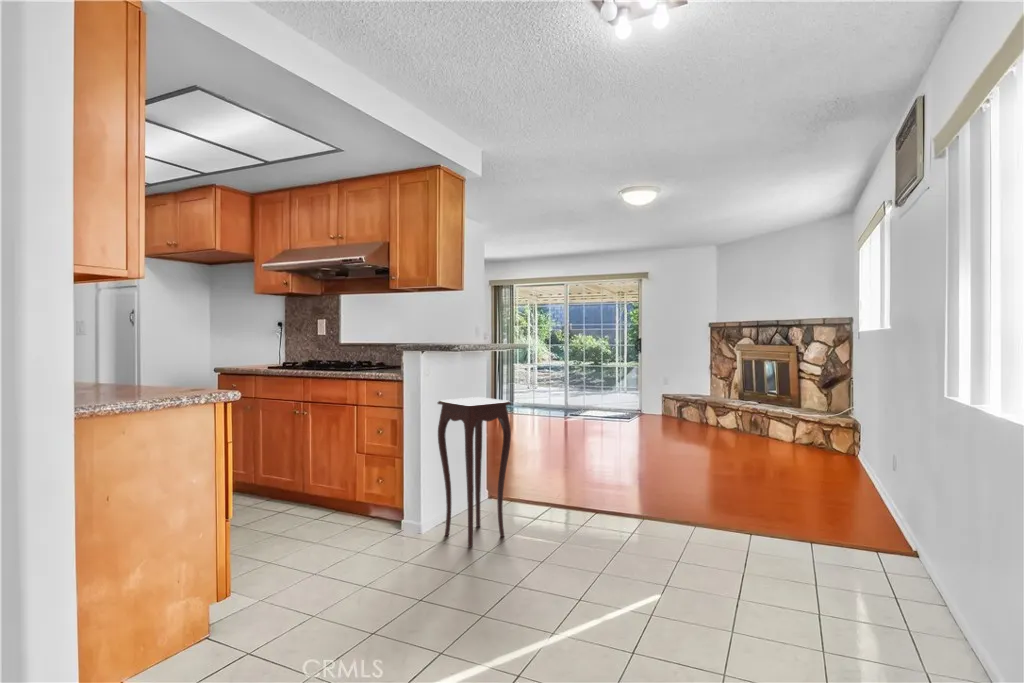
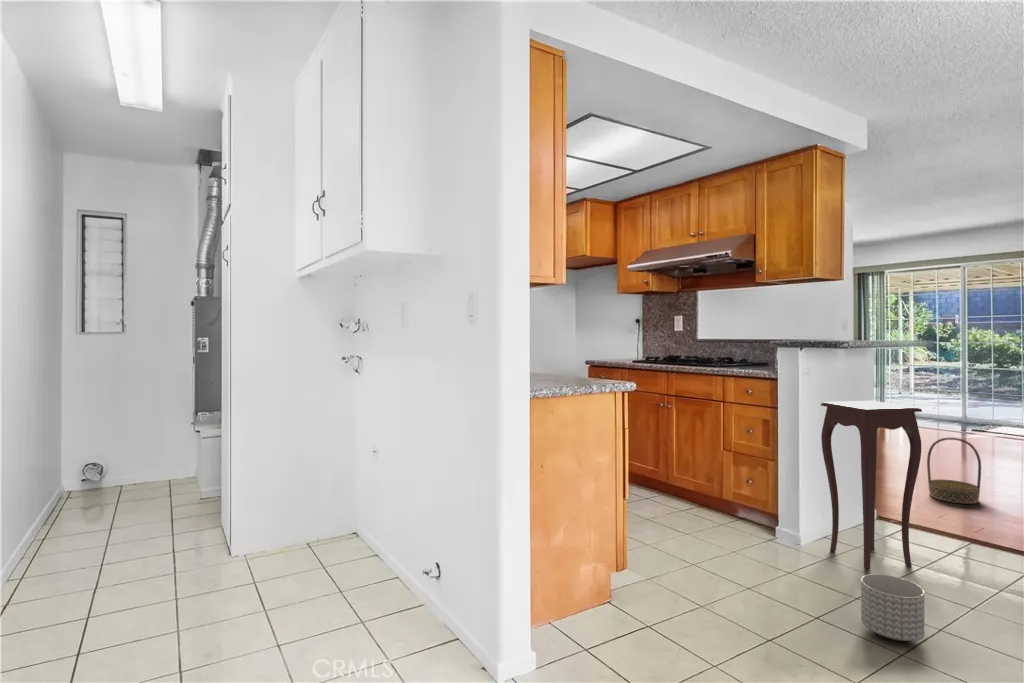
basket: none [529,423,564,476] -> present [927,437,981,504]
planter: none [452,550,498,607] -> present [861,574,925,641]

